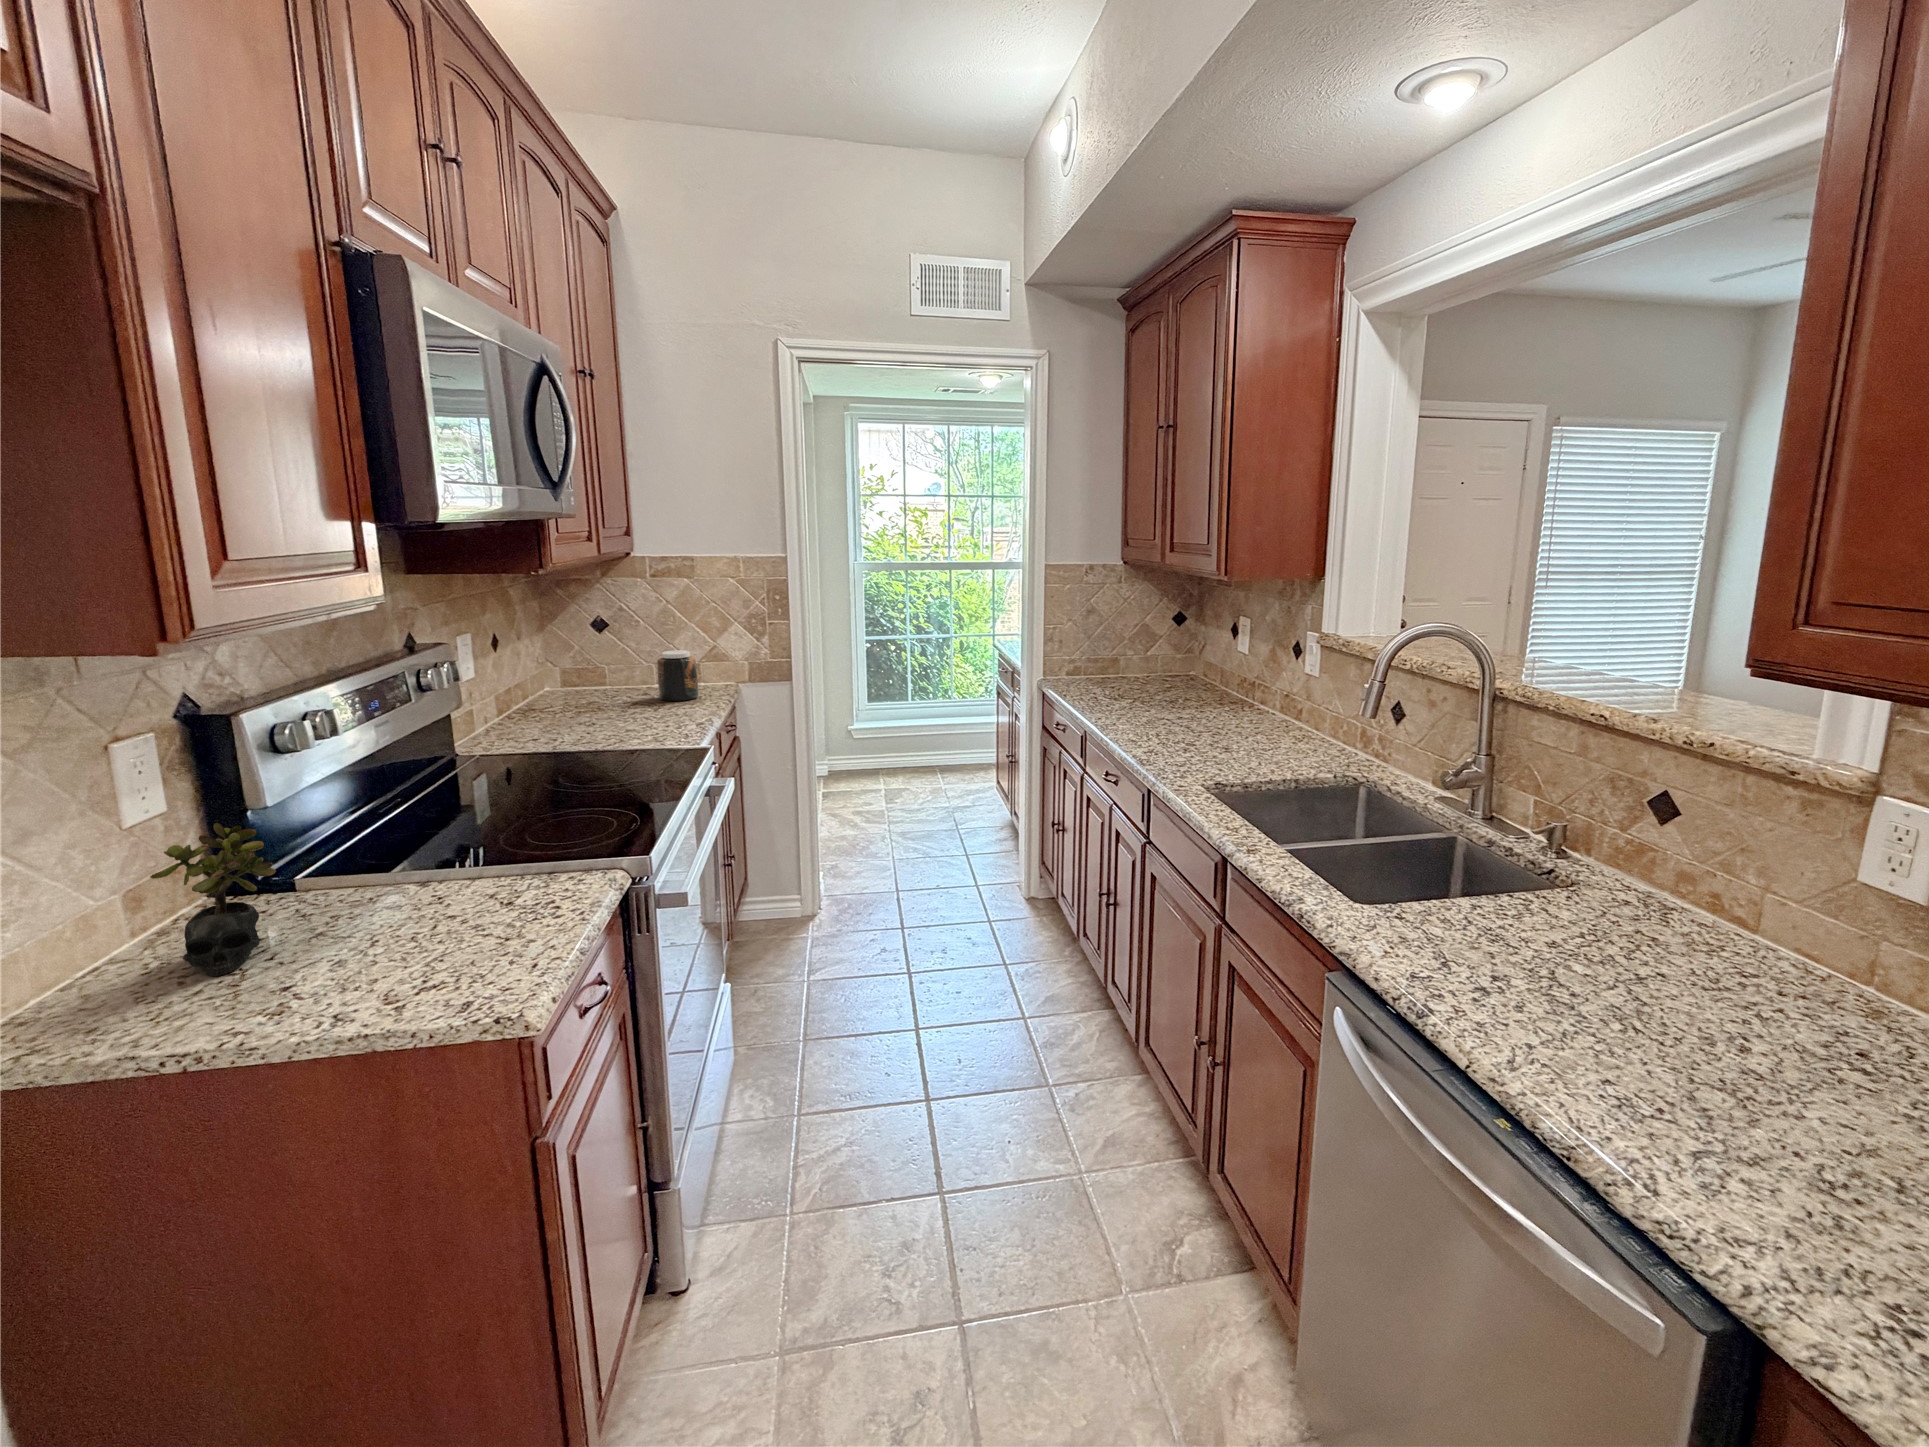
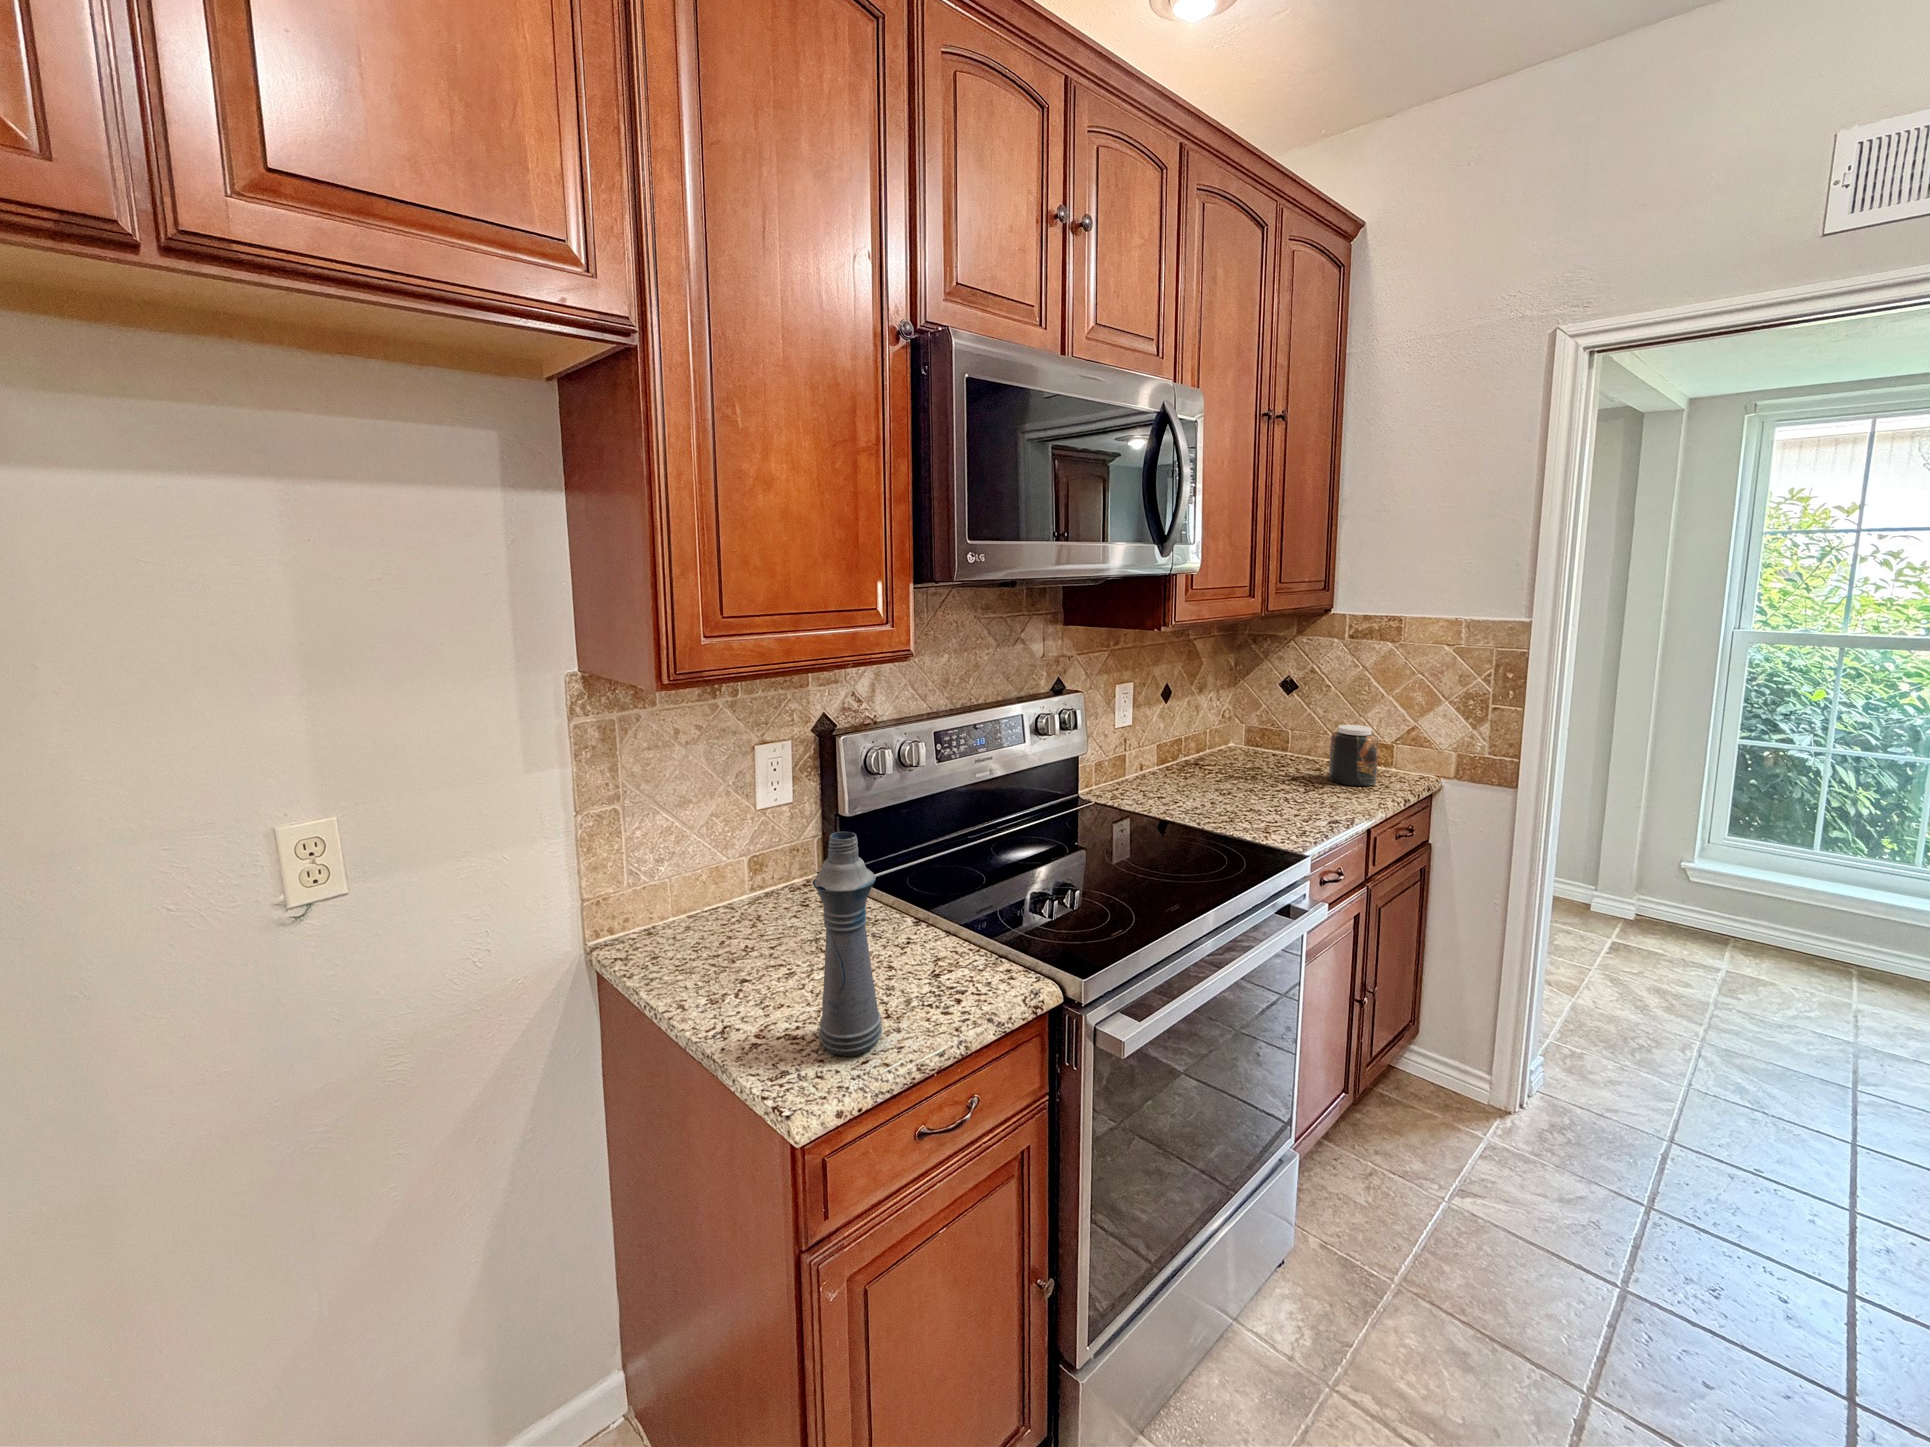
bottle: none [432,766,524,982] -> present [812,832,882,1056]
succulent plant: present [150,823,276,976] -> none [732,823,803,947]

